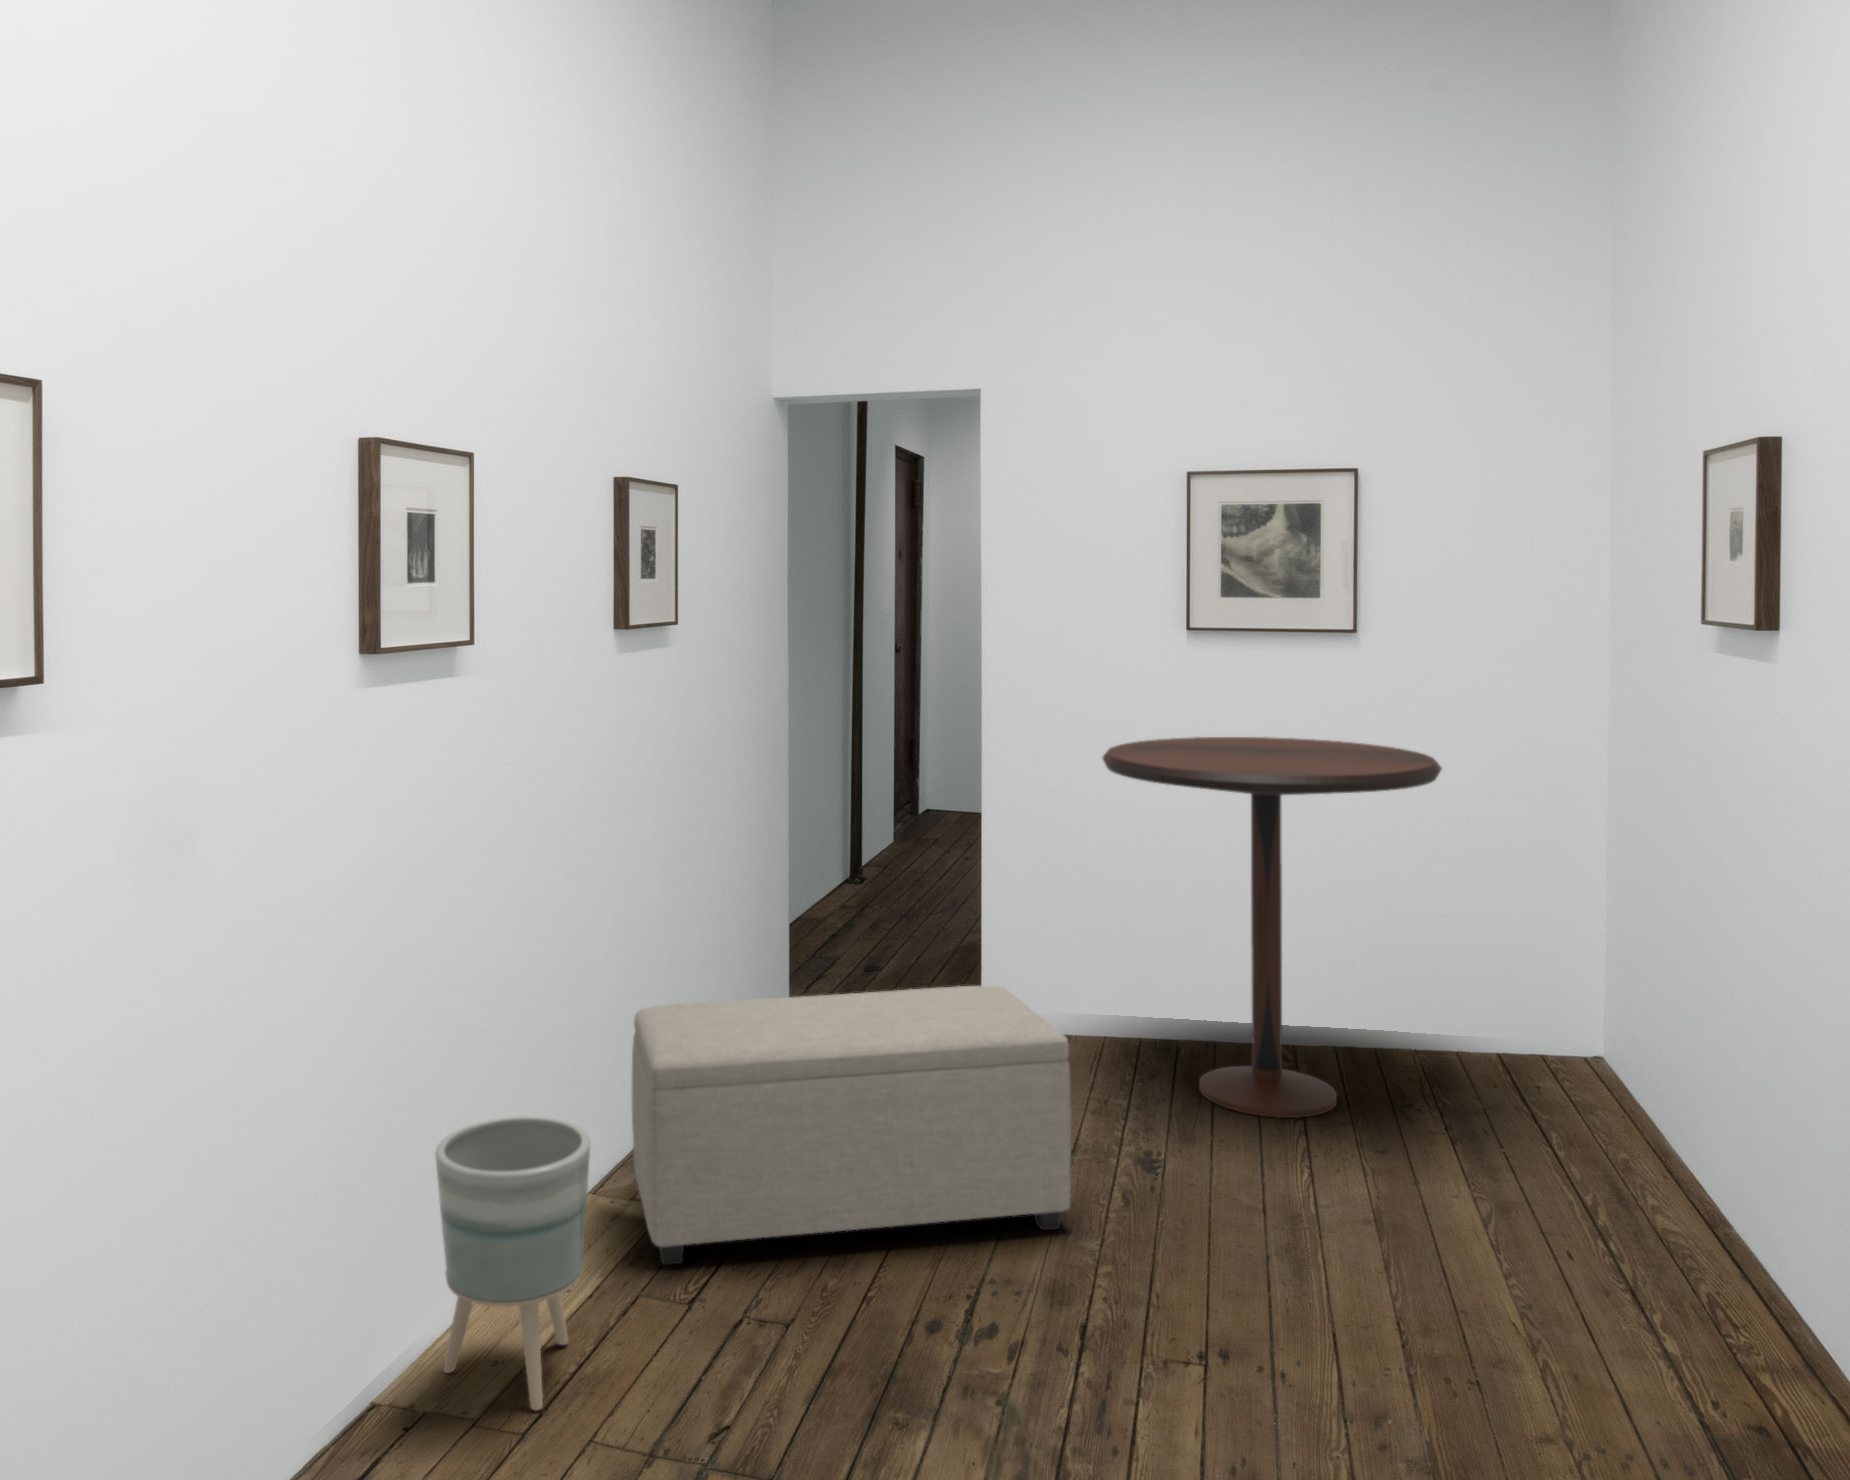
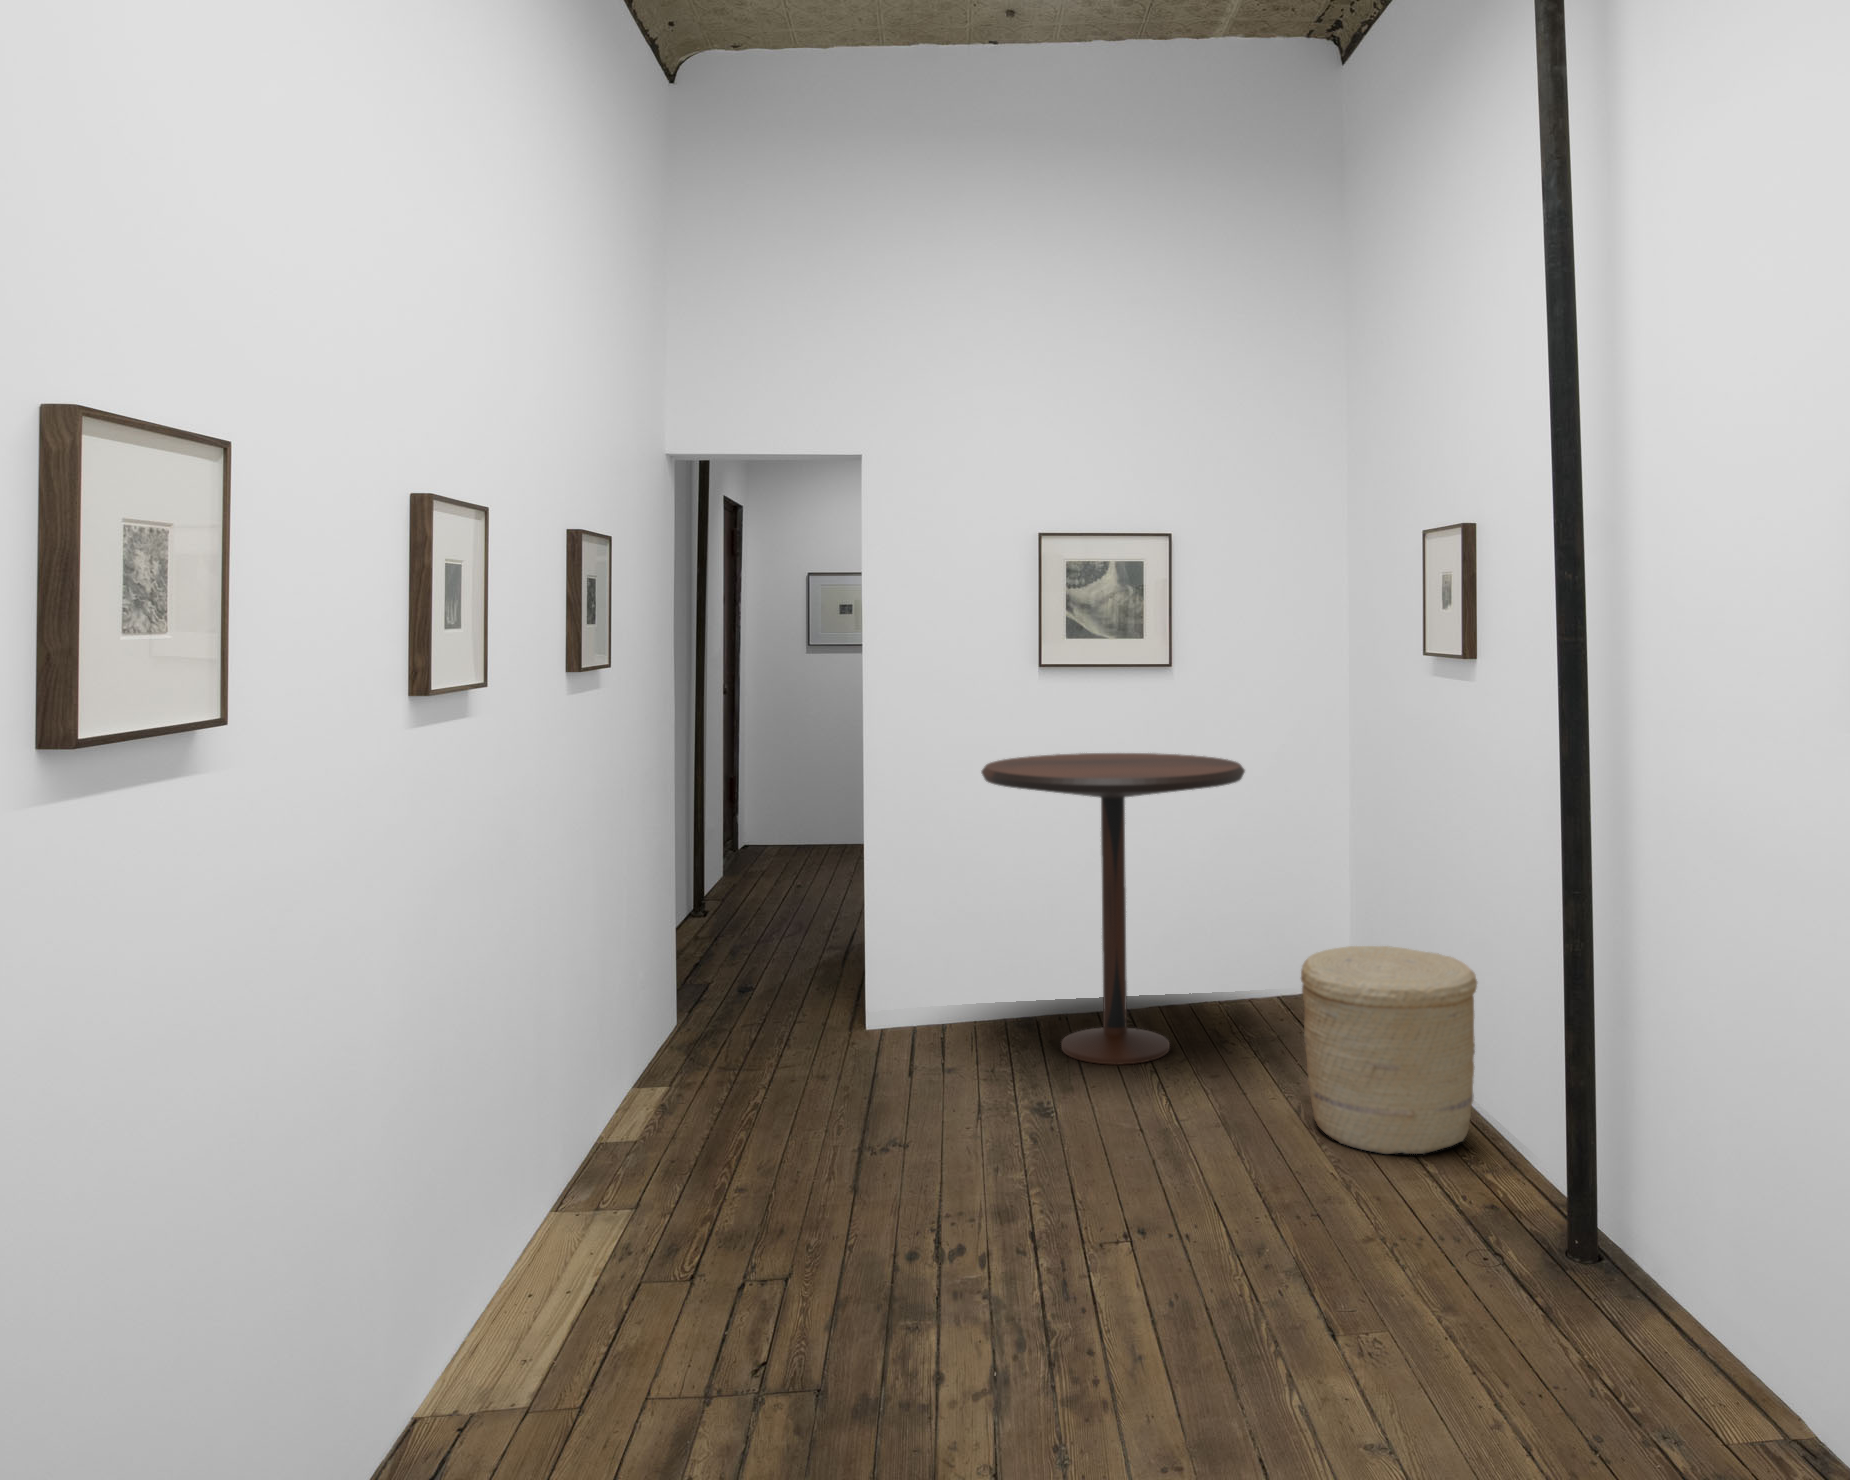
ottoman: present [632,986,1071,1265] -> none [596,971,997,1250]
woven basket: none [1488,1010,1751,1303] -> present [1301,946,1477,1154]
planter: present [435,1117,590,1410] -> none [469,1116,621,1385]

